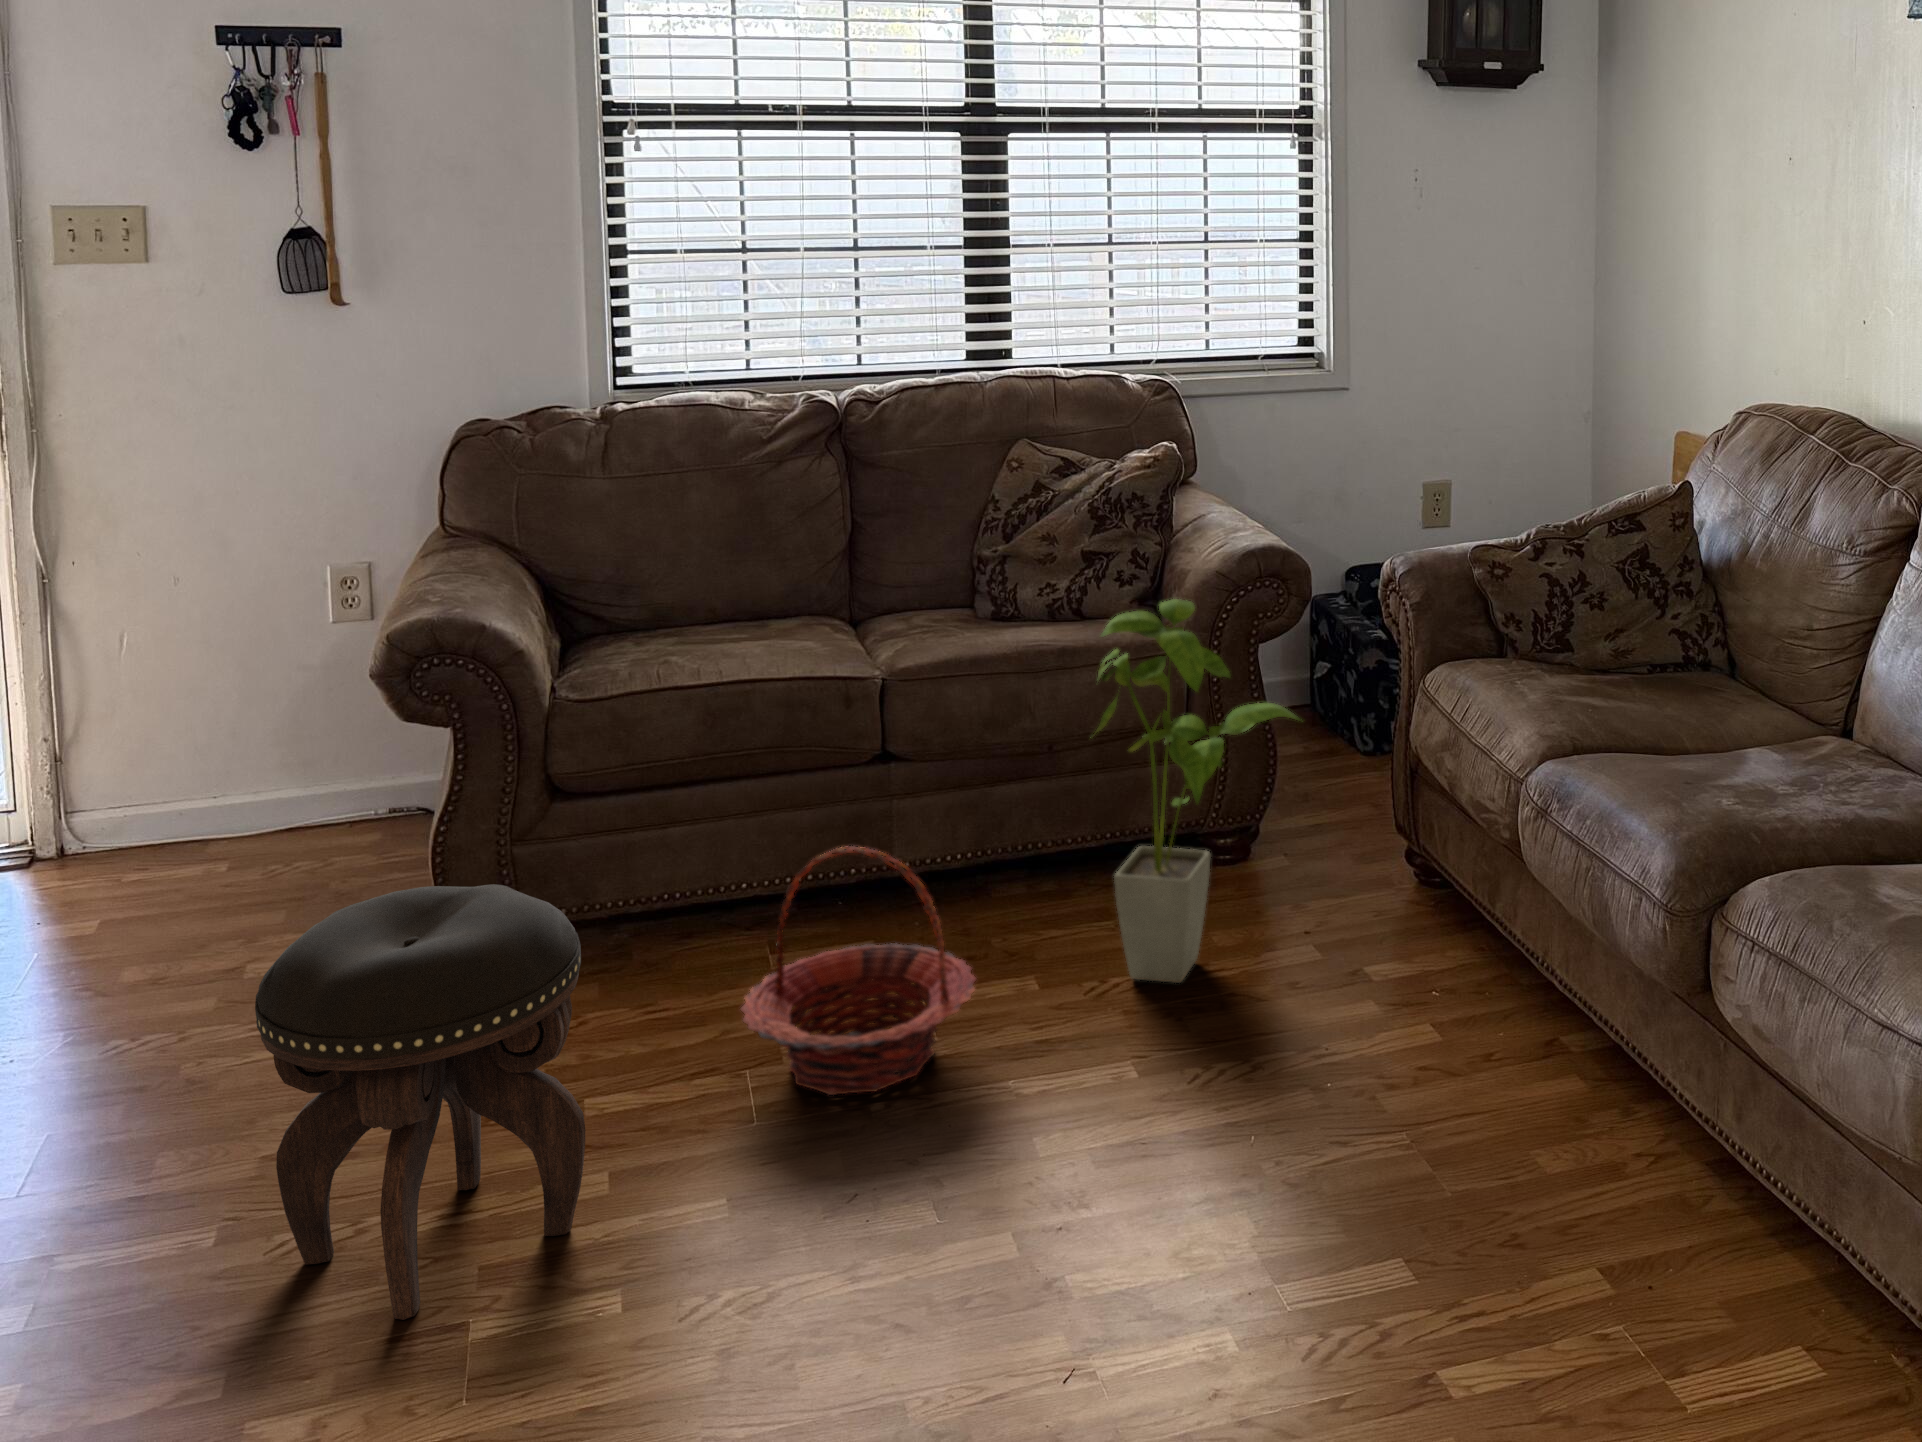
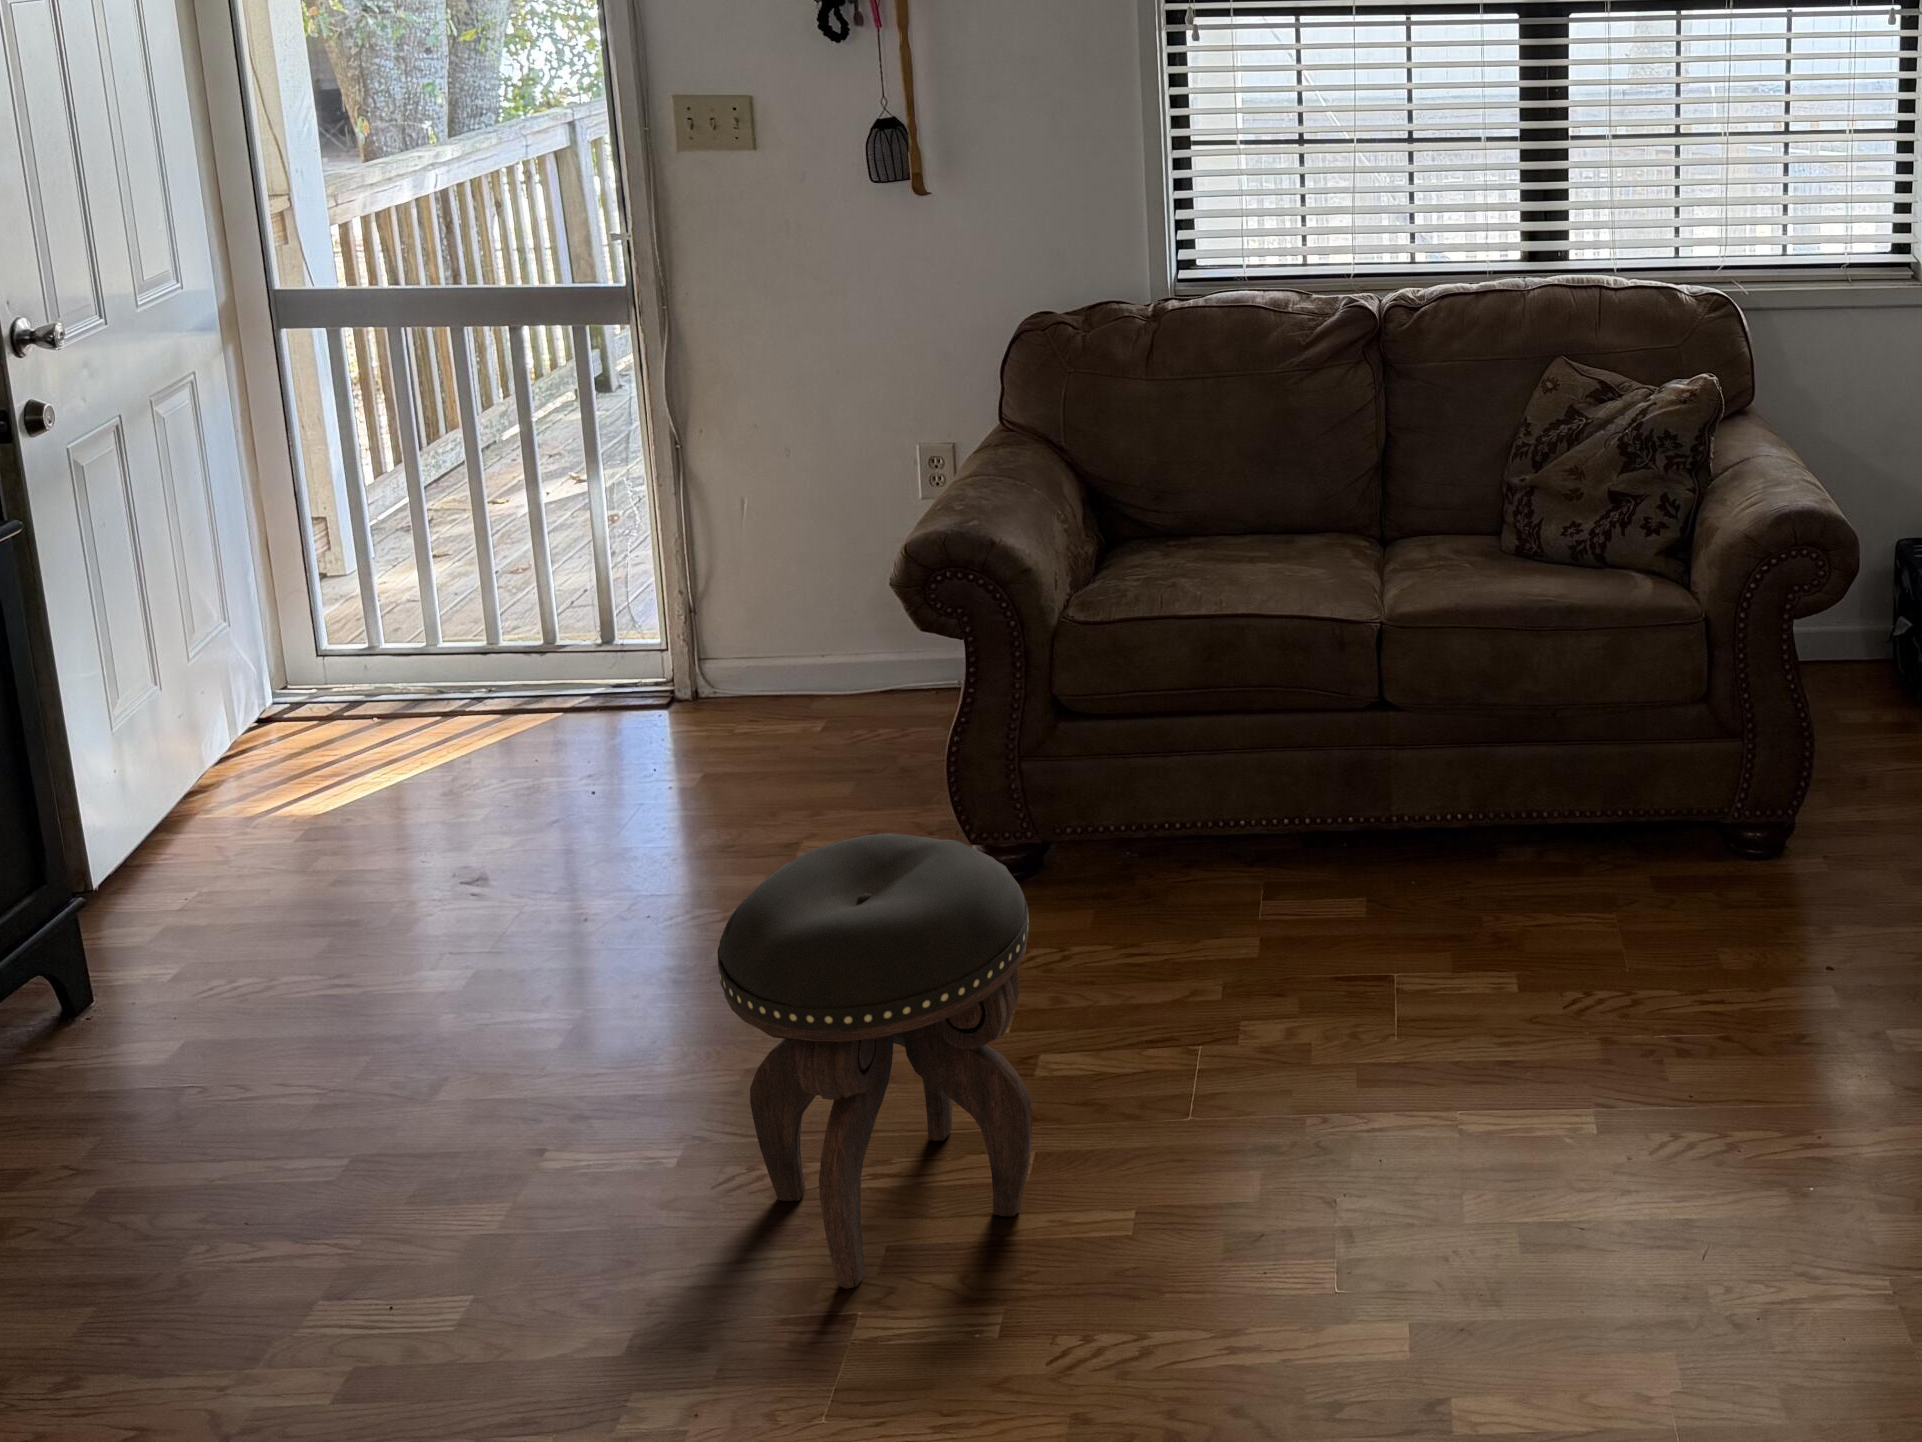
house plant: present [1090,599,1300,983] -> none [1601,577,1853,1012]
basket: present [741,846,976,1095] -> none [1215,825,1462,1097]

